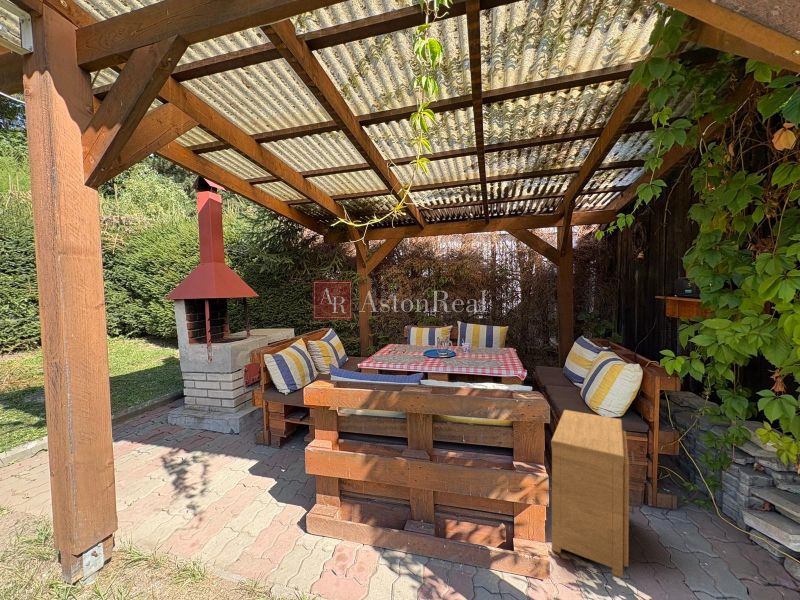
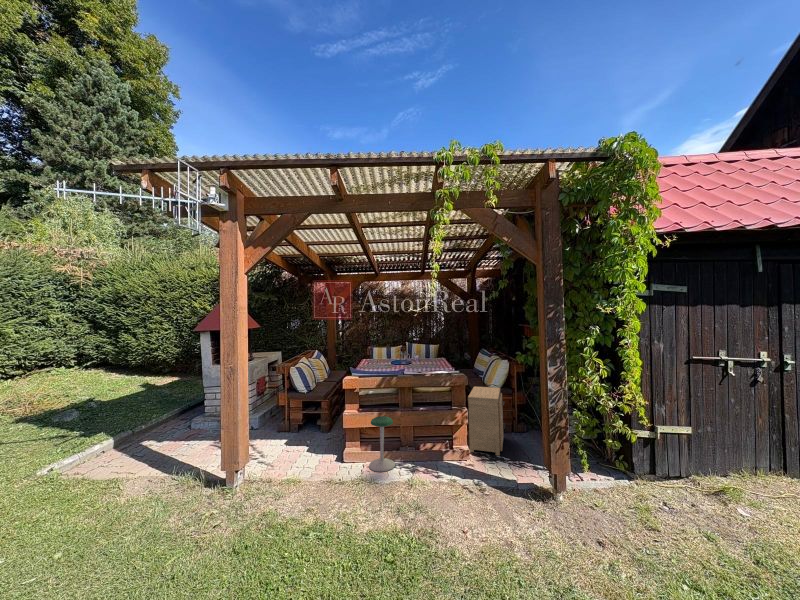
stool: none [342,462,394,580] -> present [369,416,395,472]

